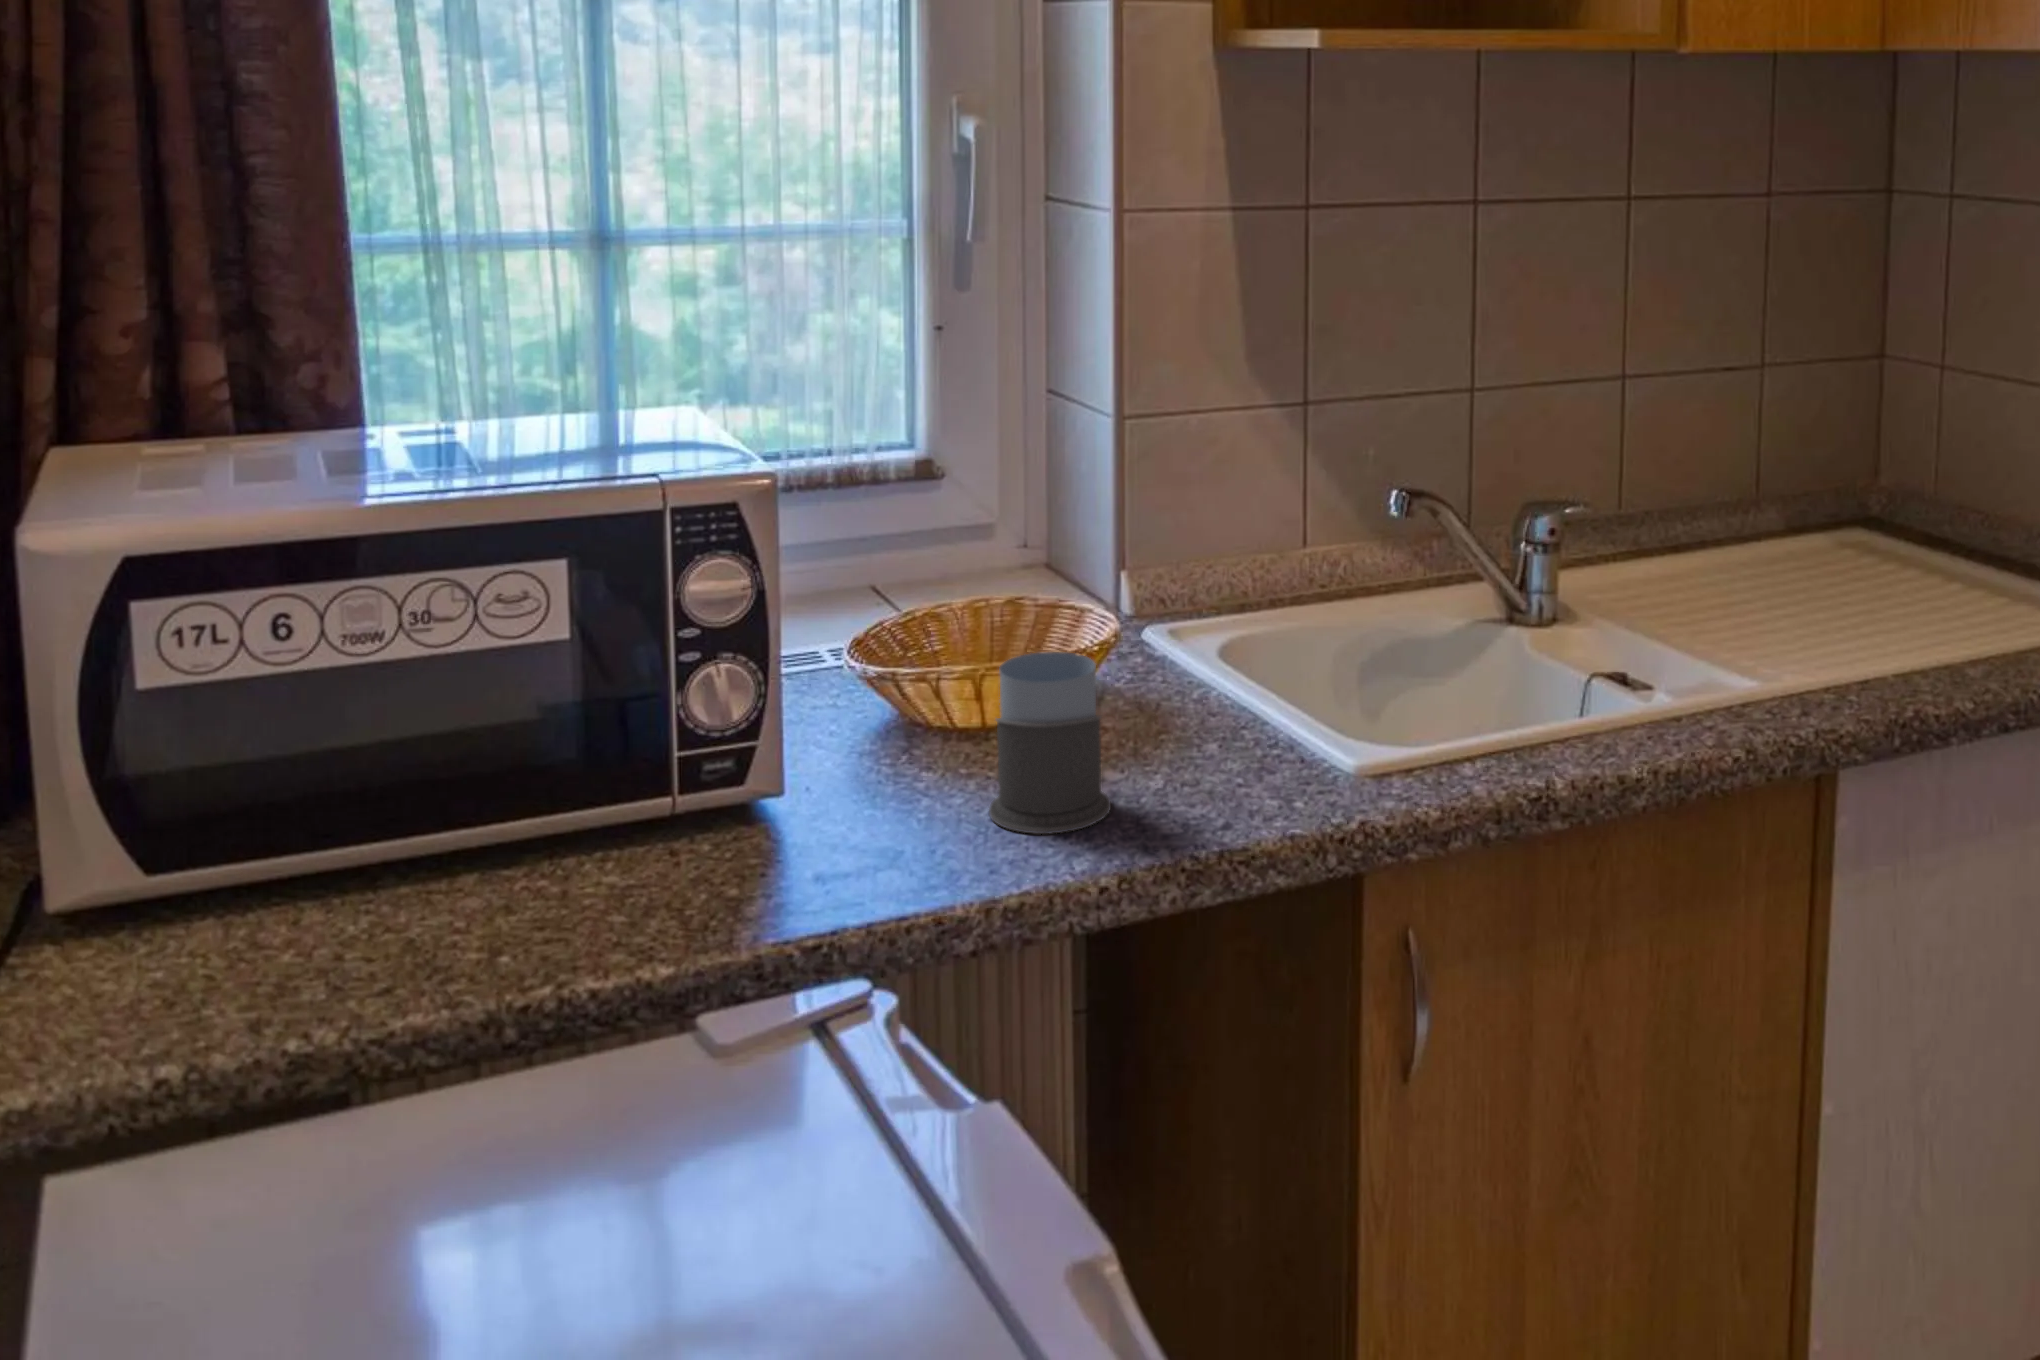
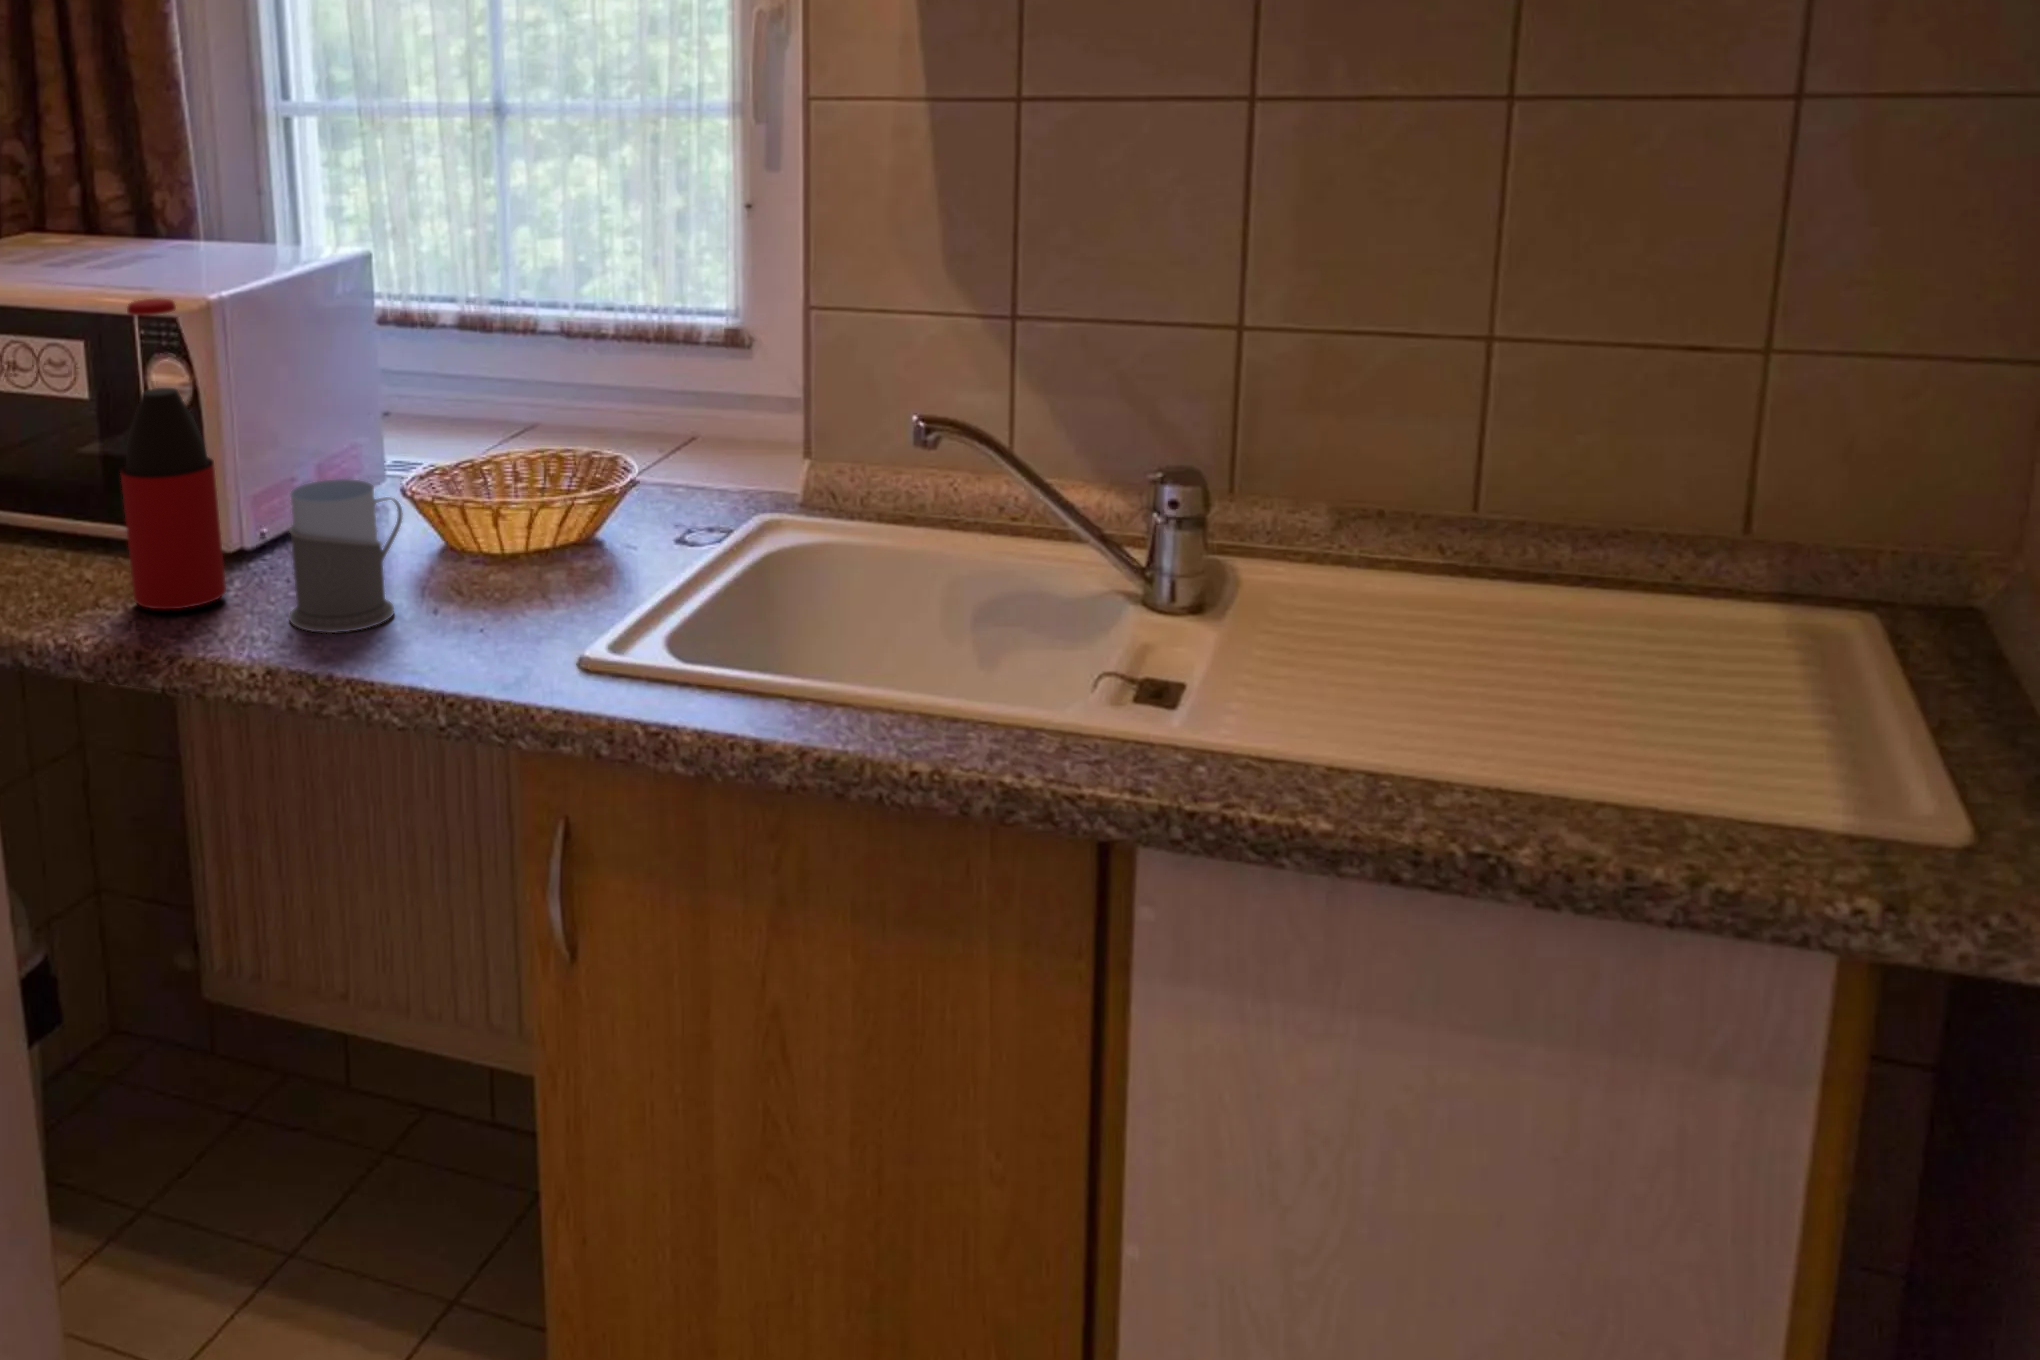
bottle: none [781,478,905,877] -> present [120,298,226,609]

